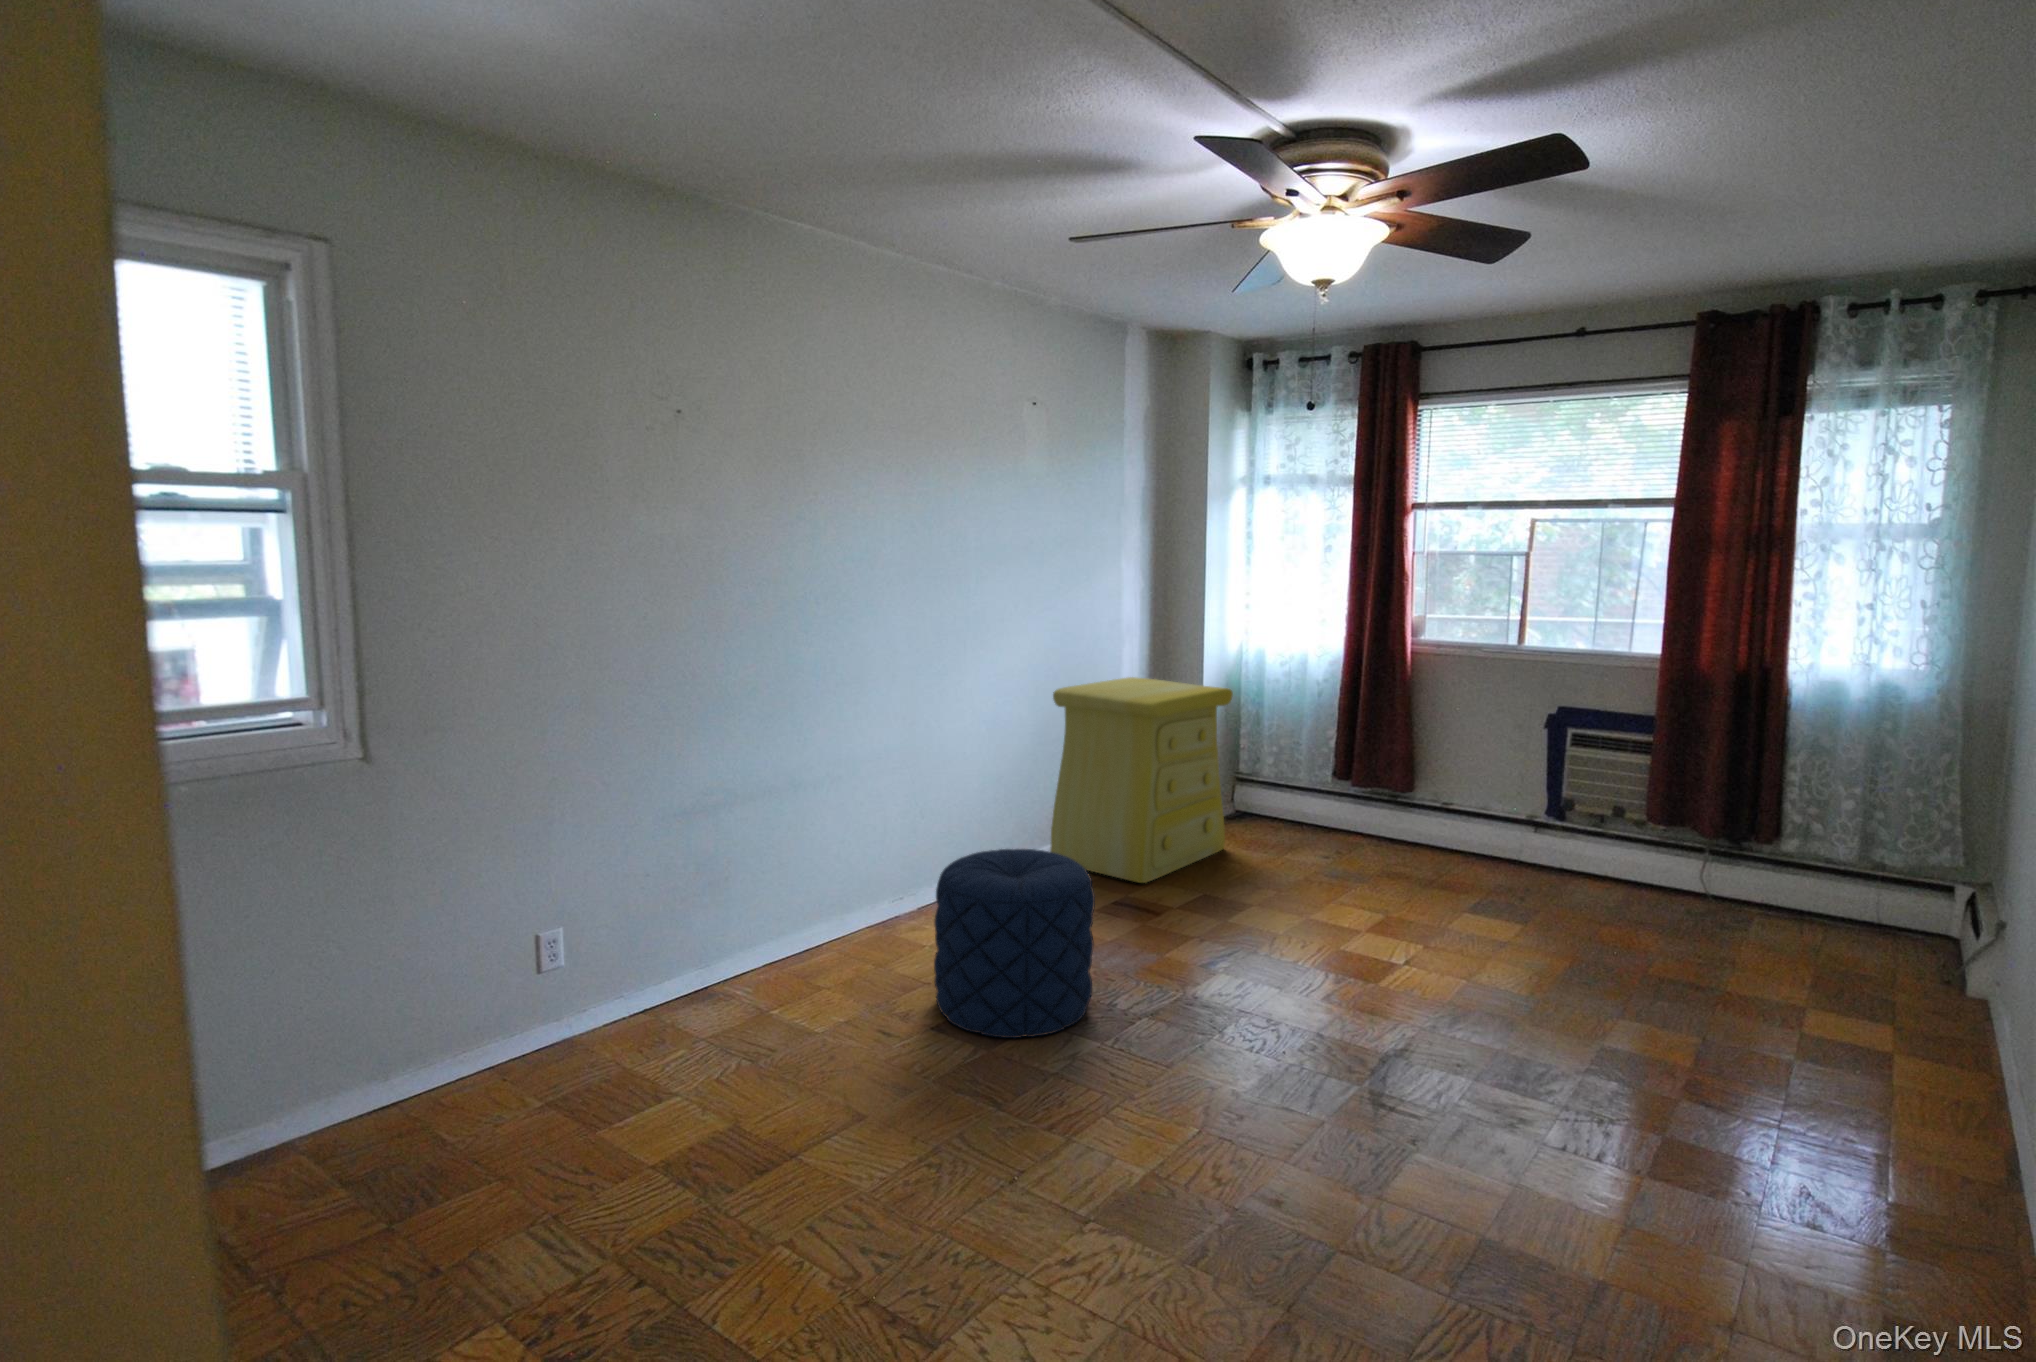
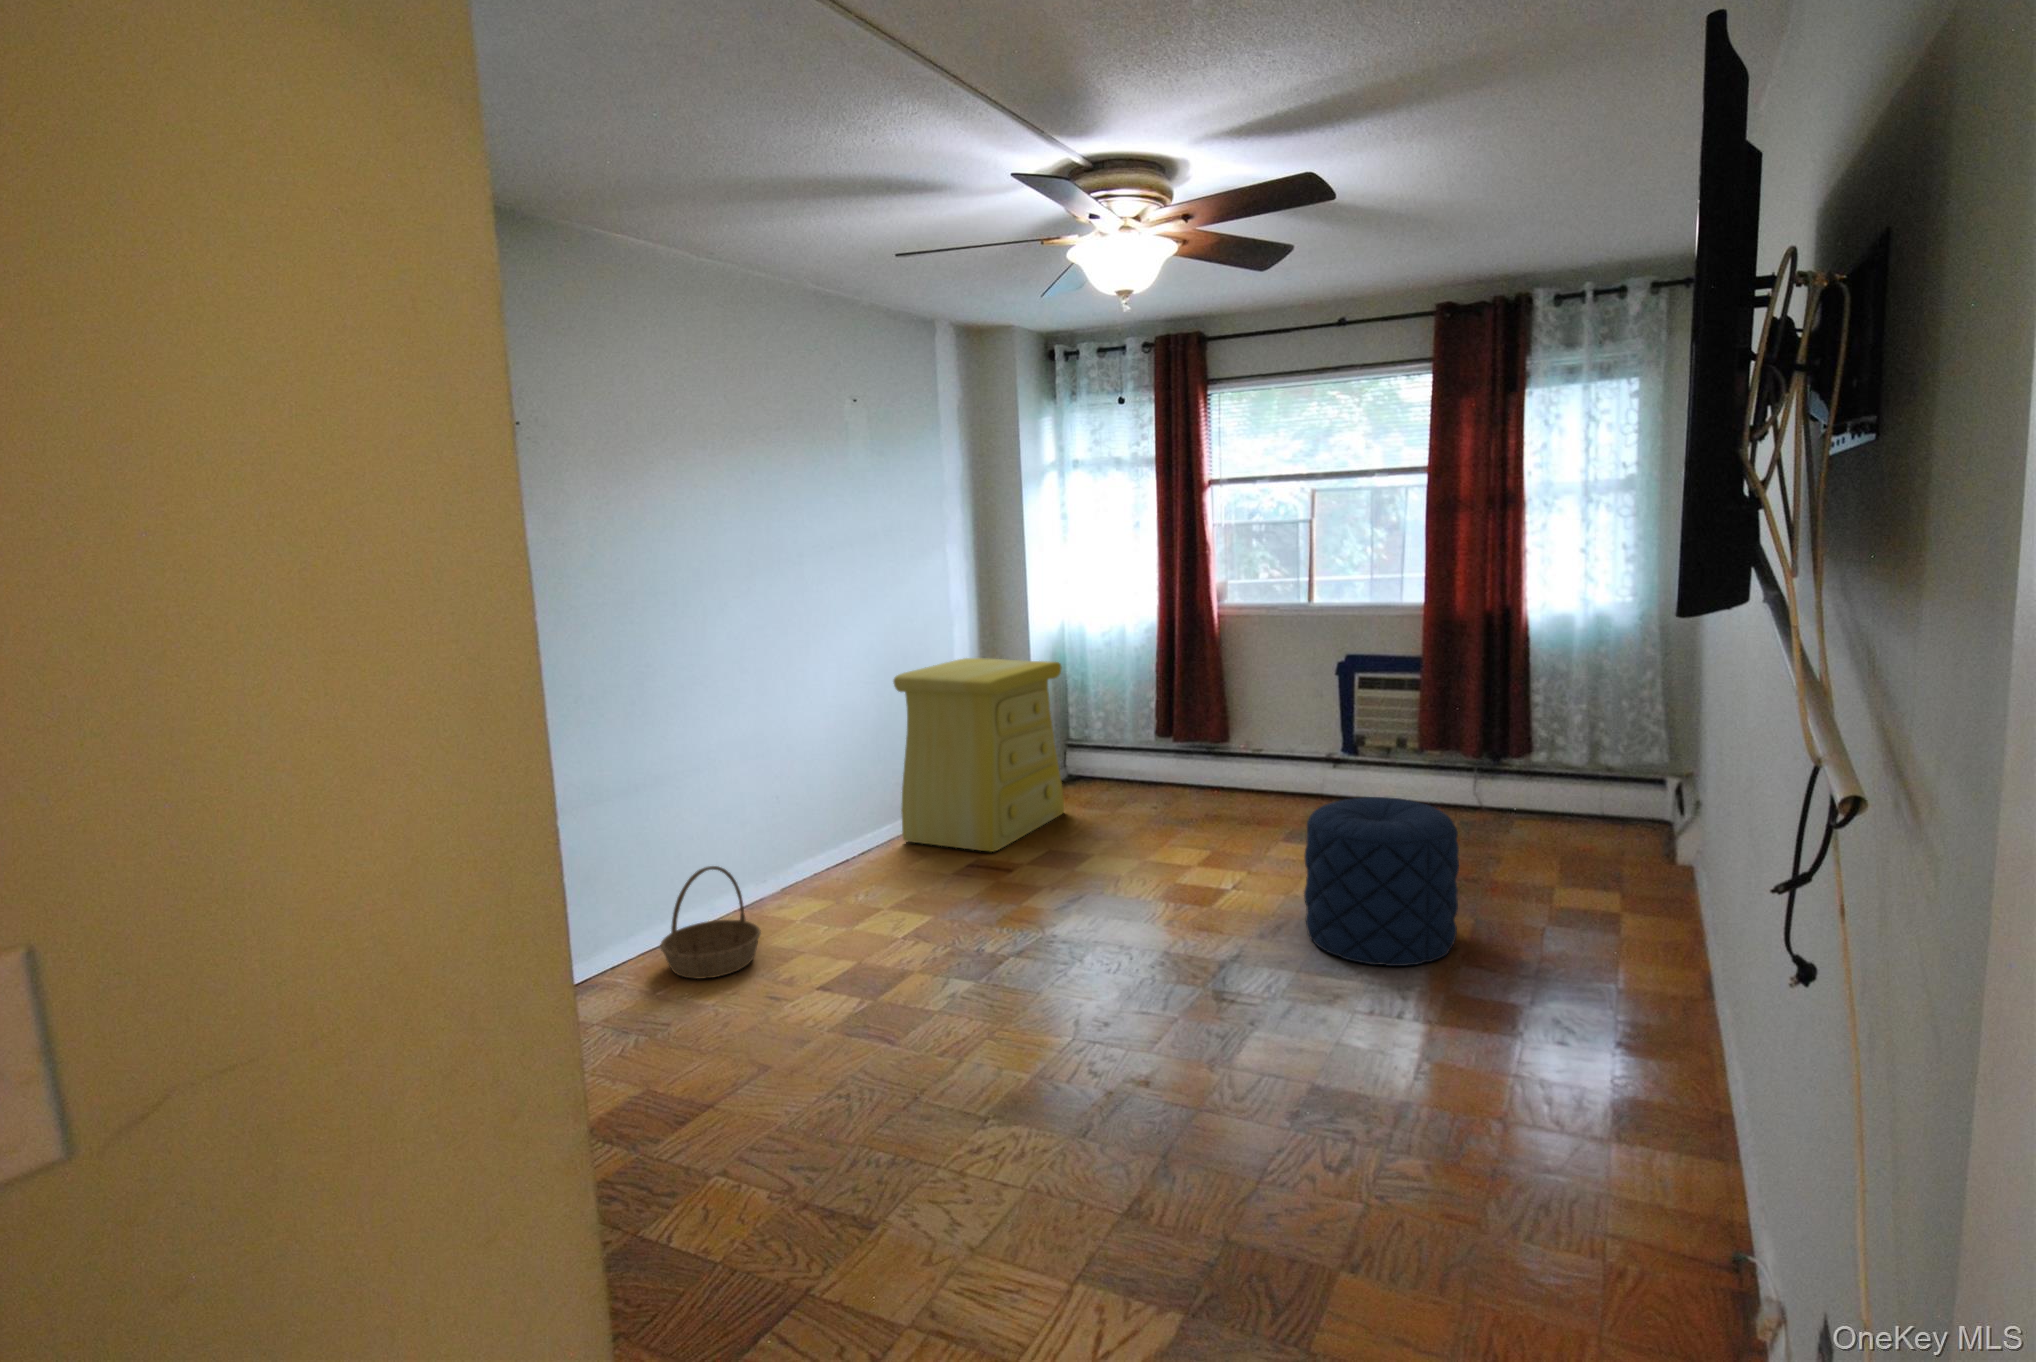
pouf: present [934,849,1095,1038] -> present [1304,797,1459,966]
basket: none [786,869,887,984] -> present [660,866,761,979]

